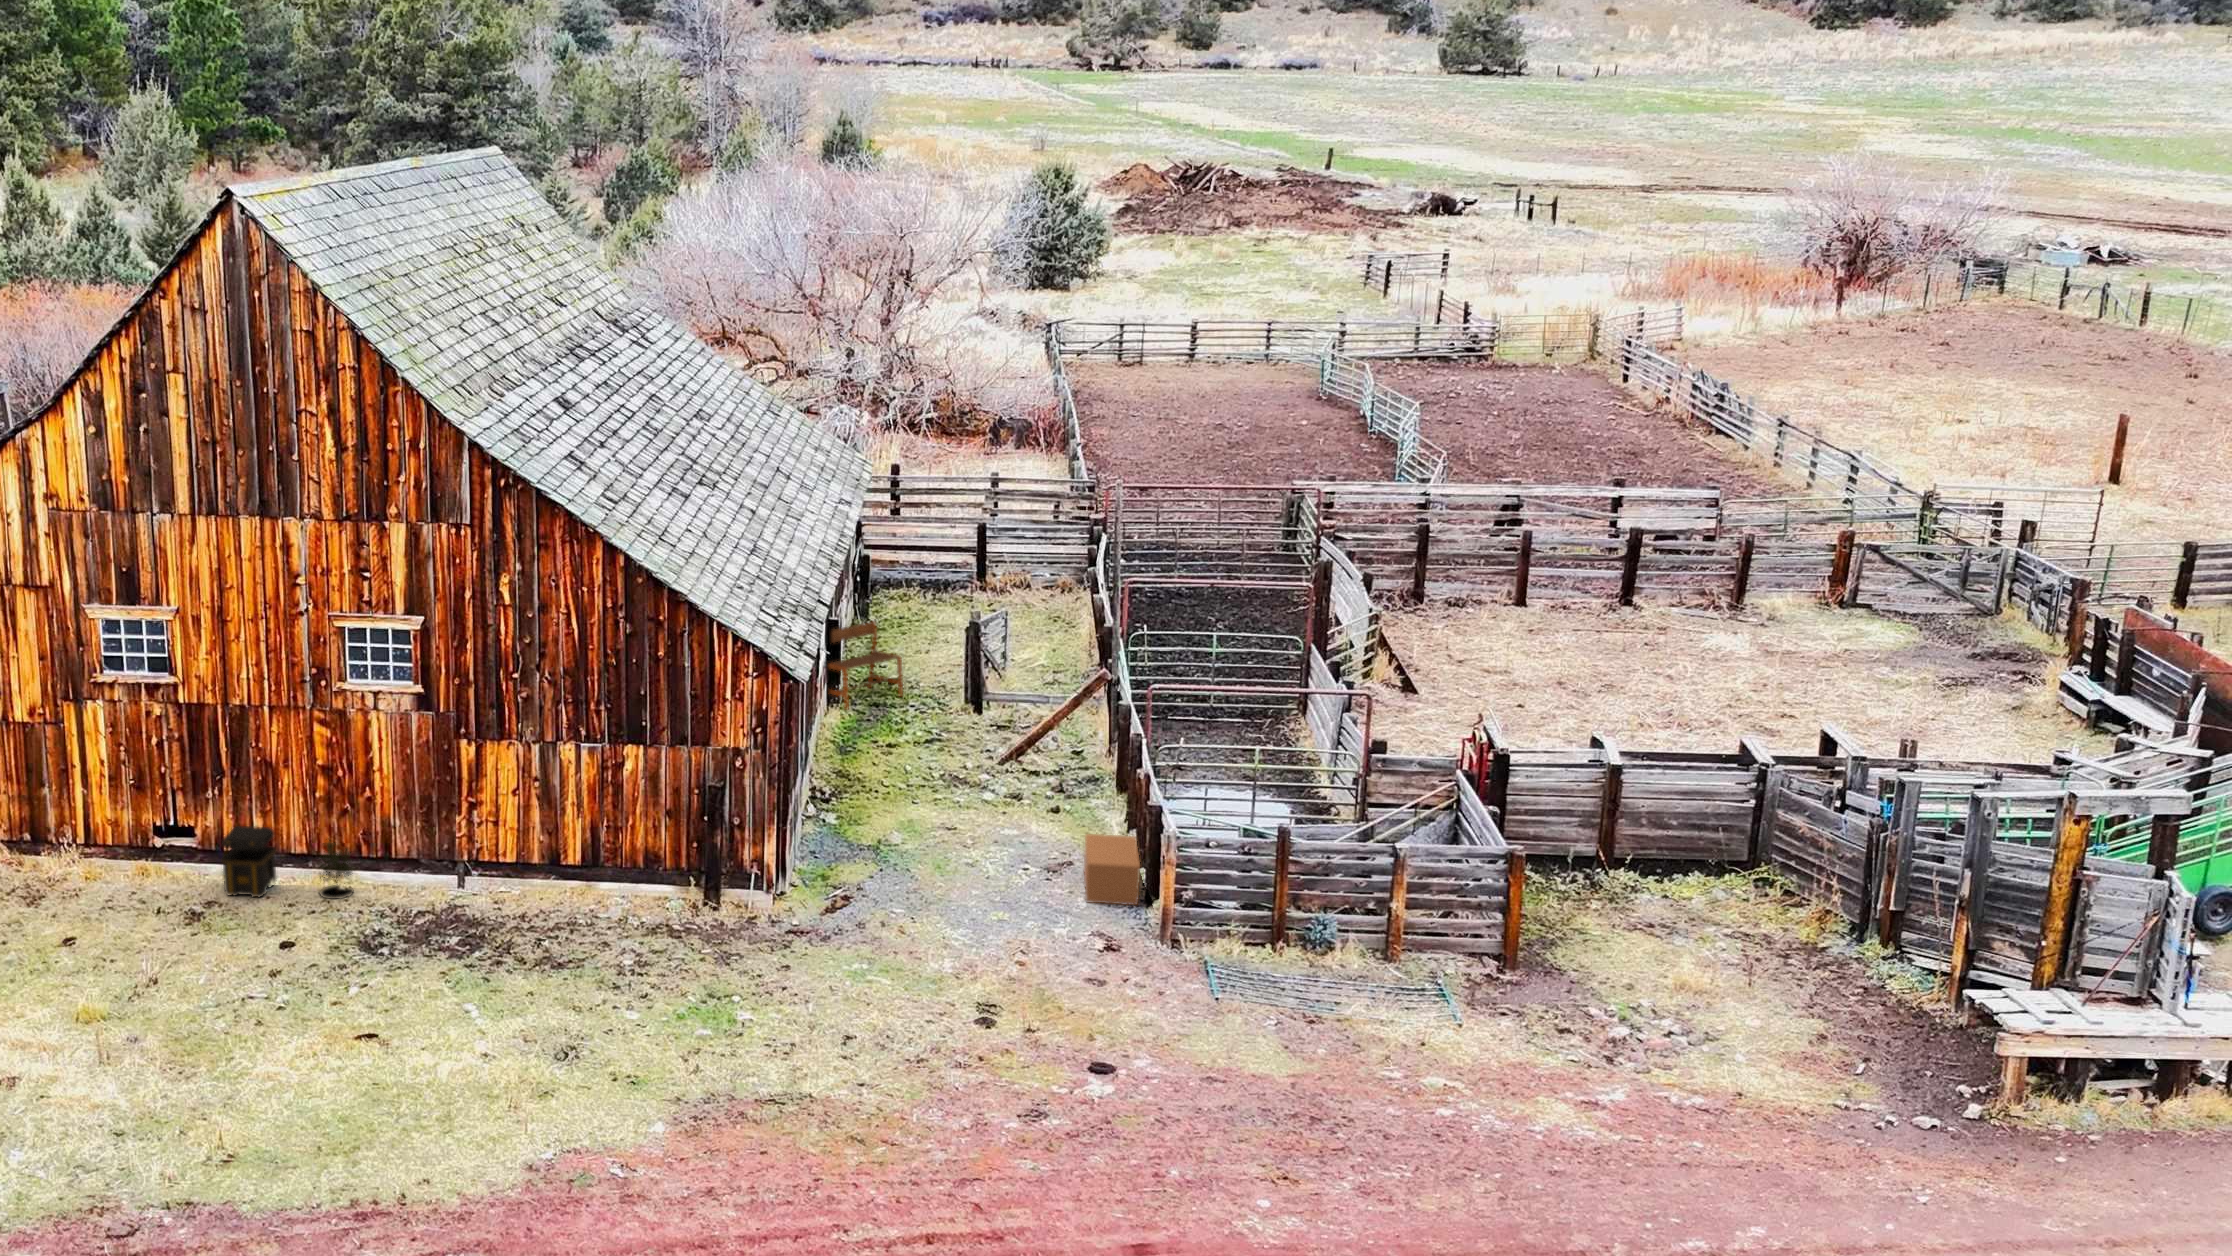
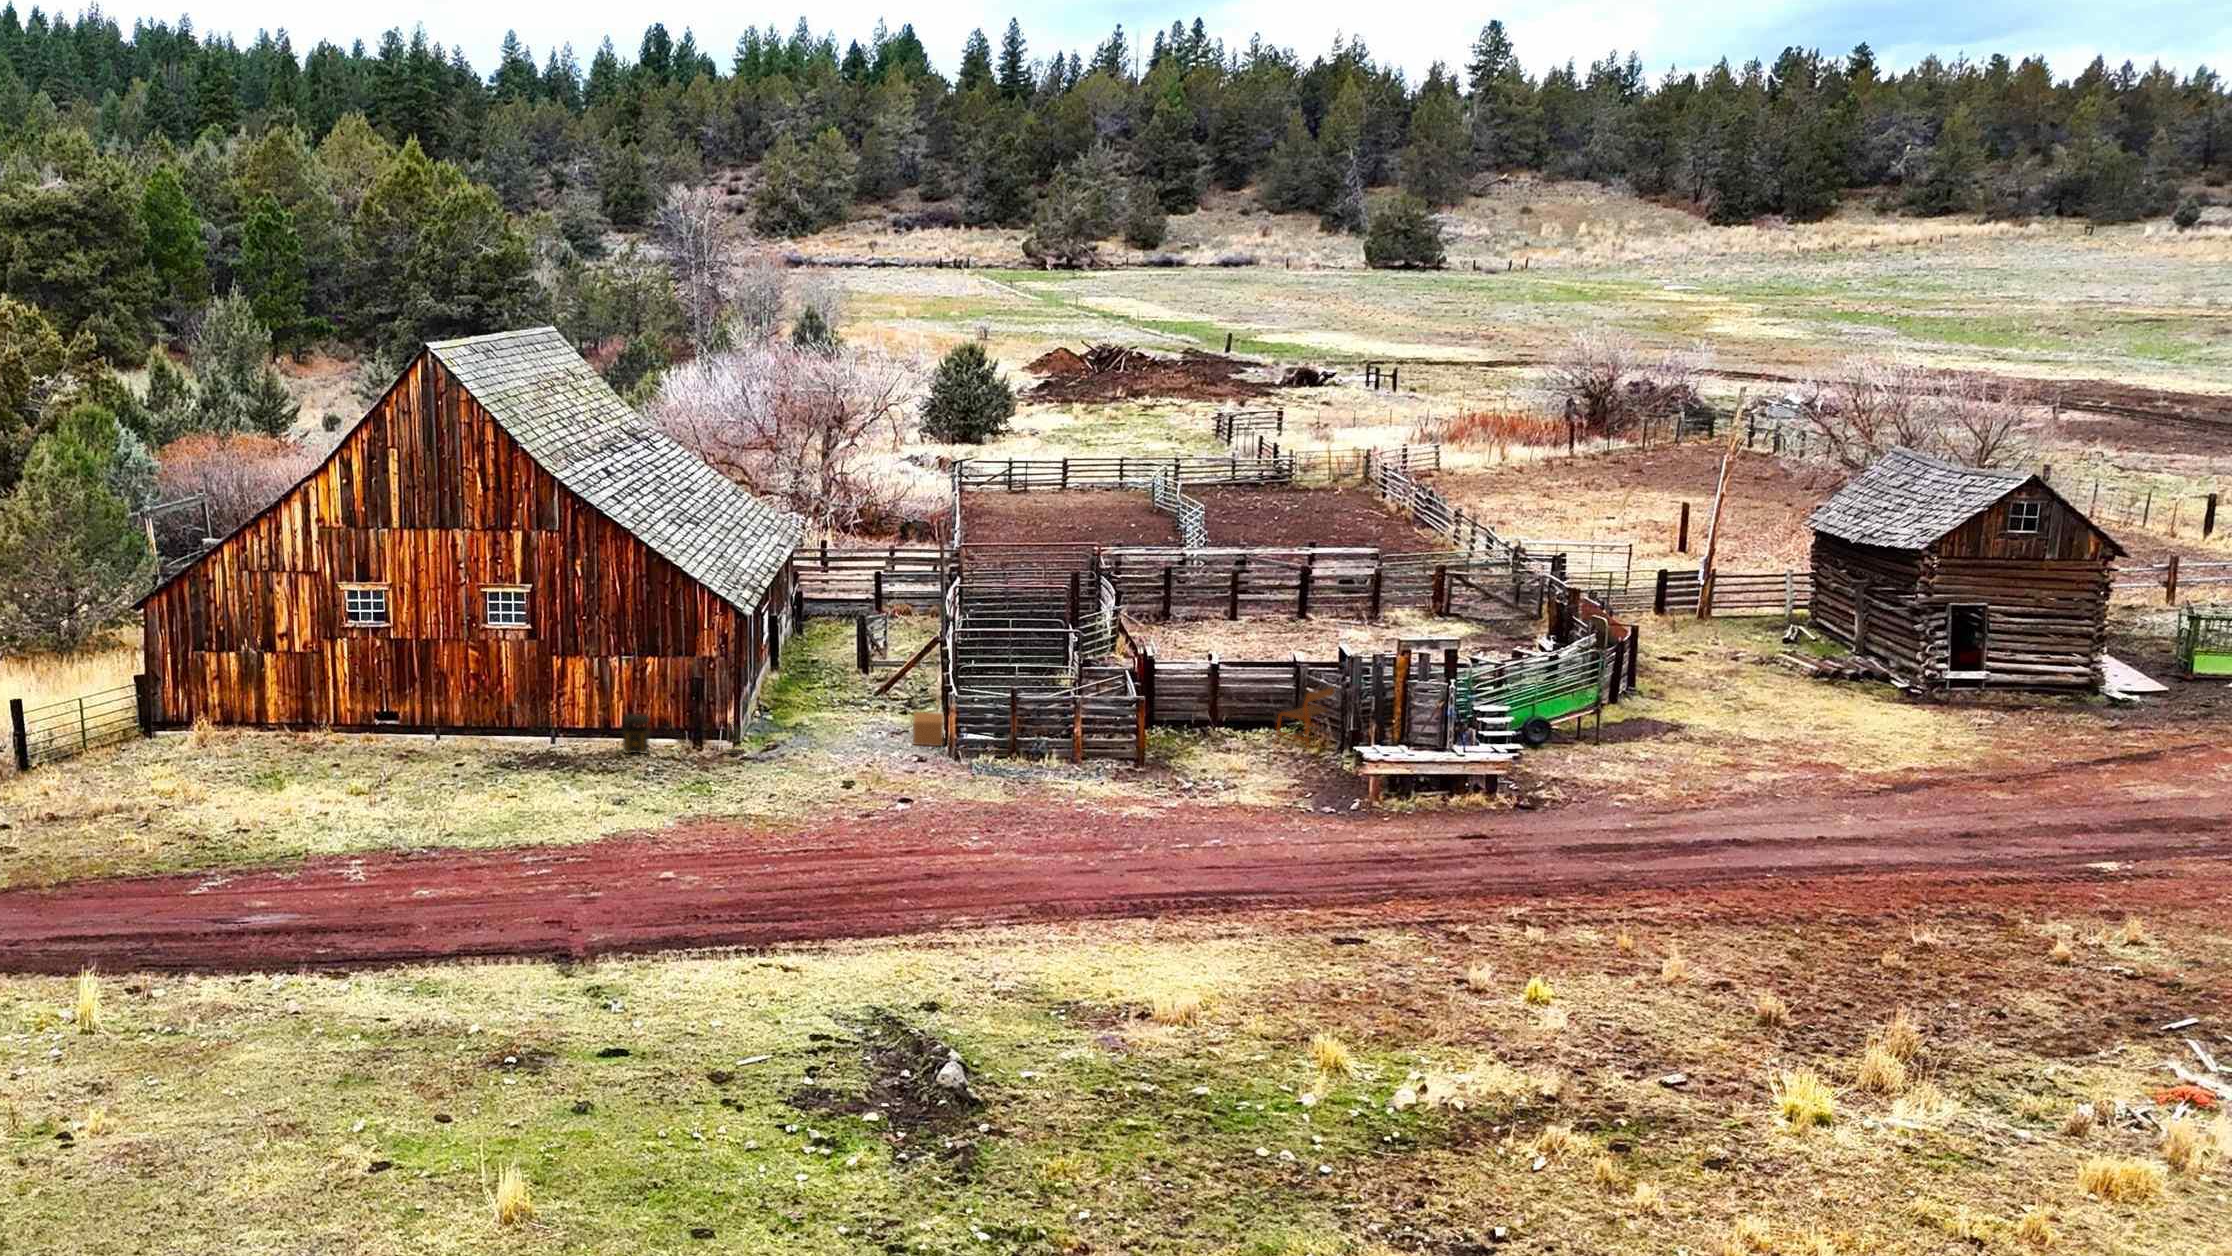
bench: present [829,621,903,709] -> present [1275,685,1336,747]
toolbox: present [221,826,276,897] -> present [623,714,650,754]
potted tree: present [320,839,354,899] -> present [725,721,743,754]

